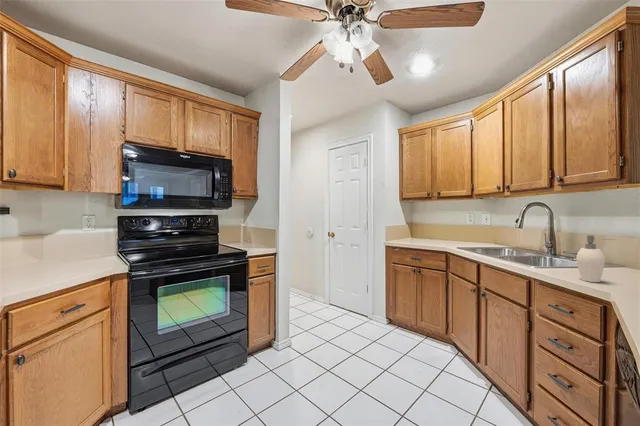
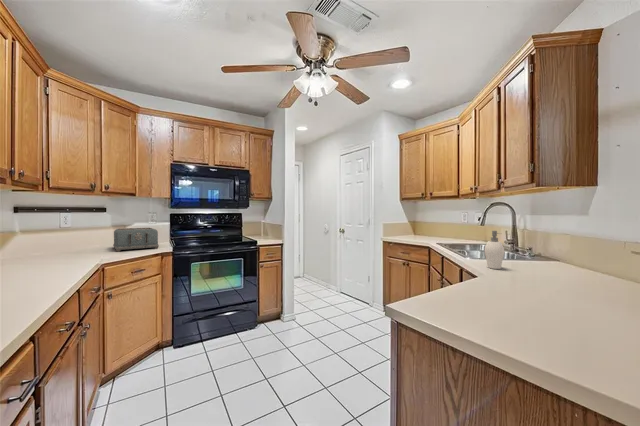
toaster: none [24,236,106,277] -> present [113,228,159,251]

